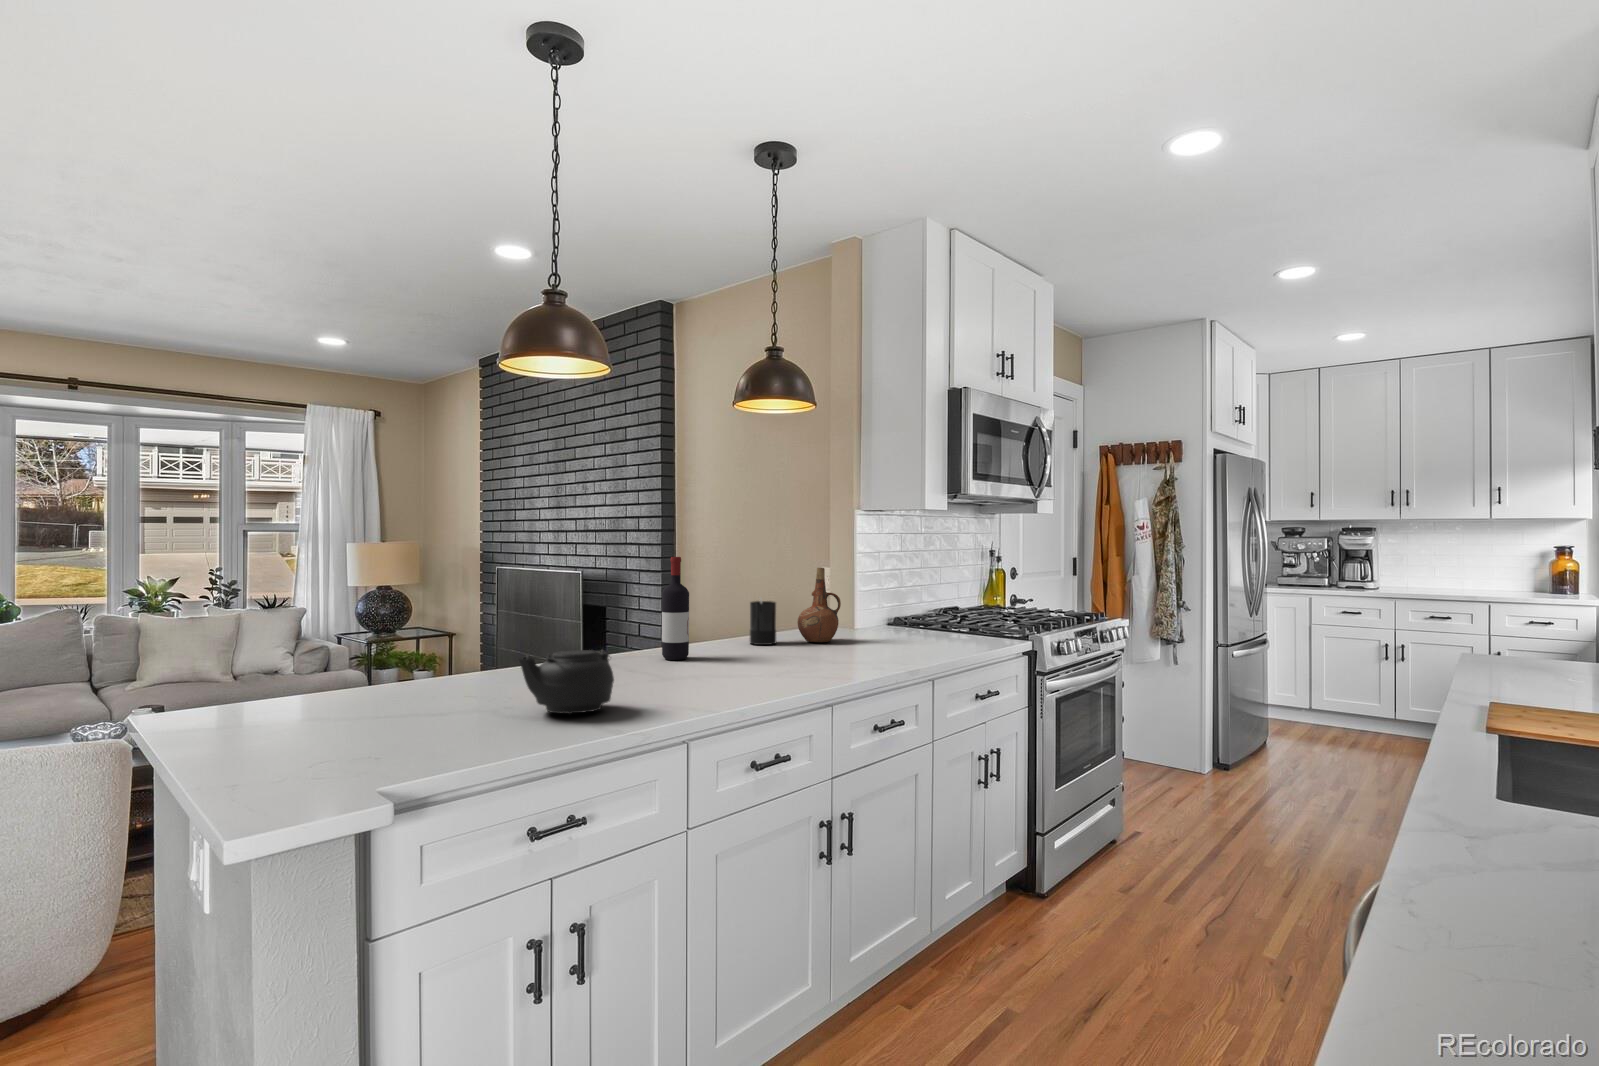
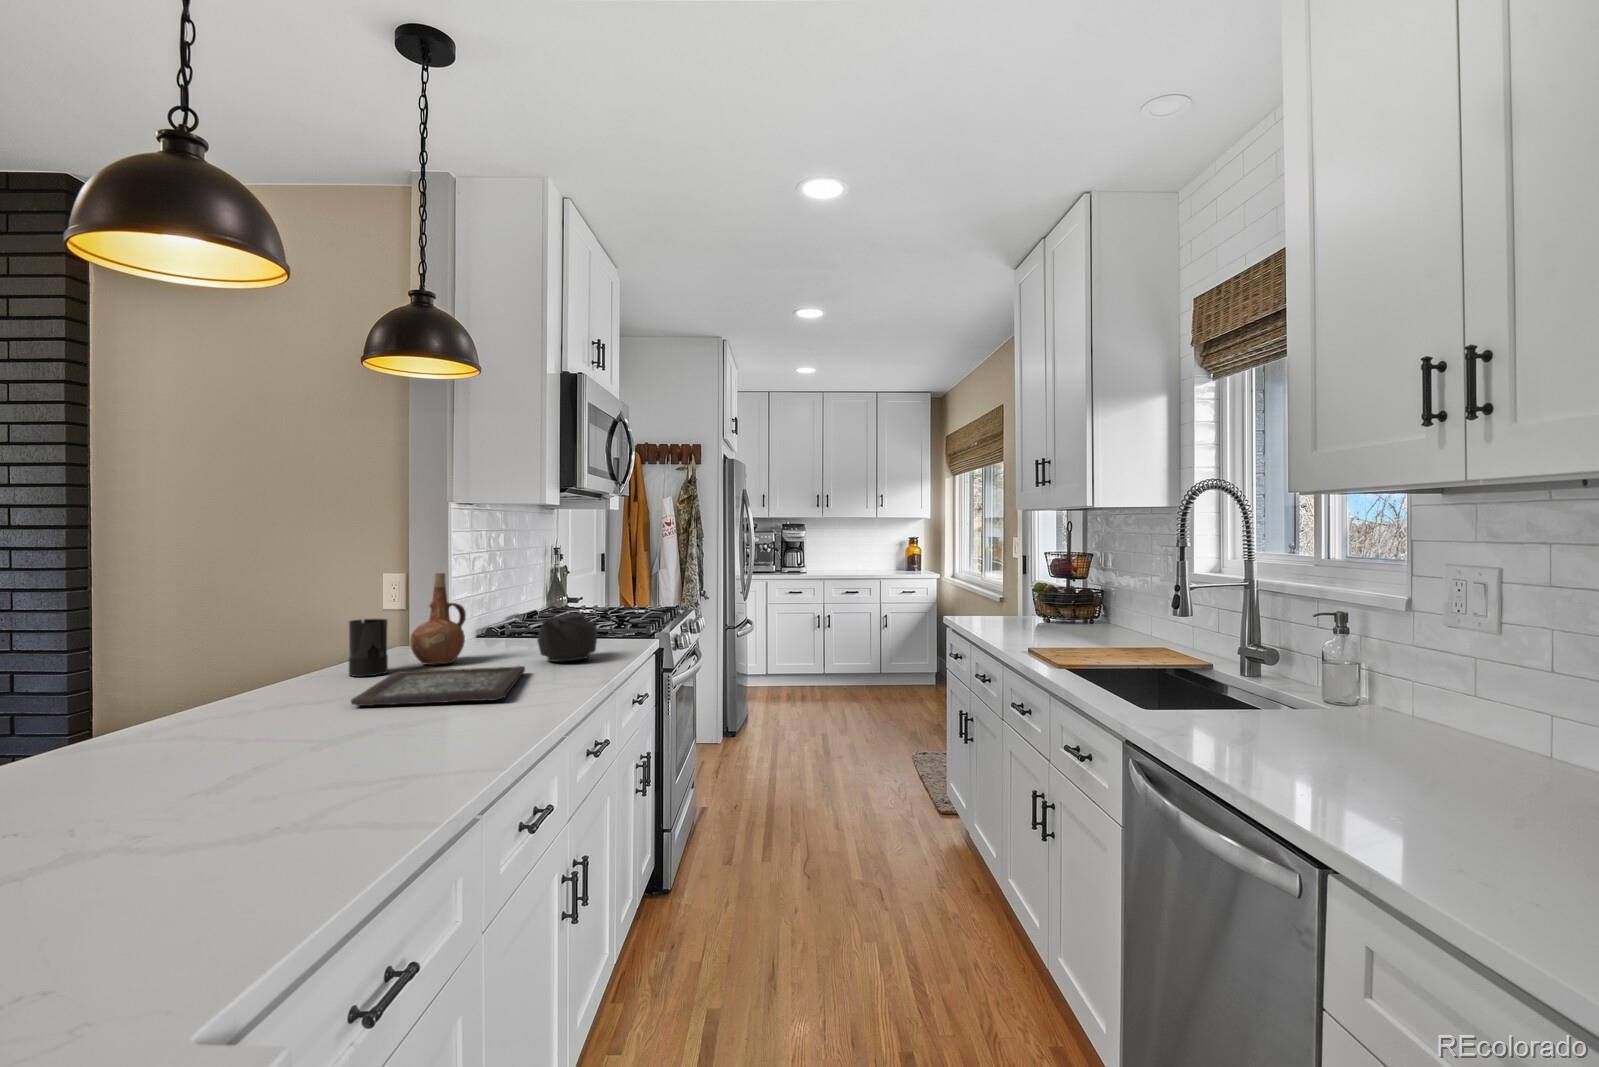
wine bottle: present [662,557,689,660] -> none [253,565,299,713]
tray: none [713,643,862,671] -> present [351,666,525,706]
teapot: present [517,650,614,715] -> present [537,614,597,662]

